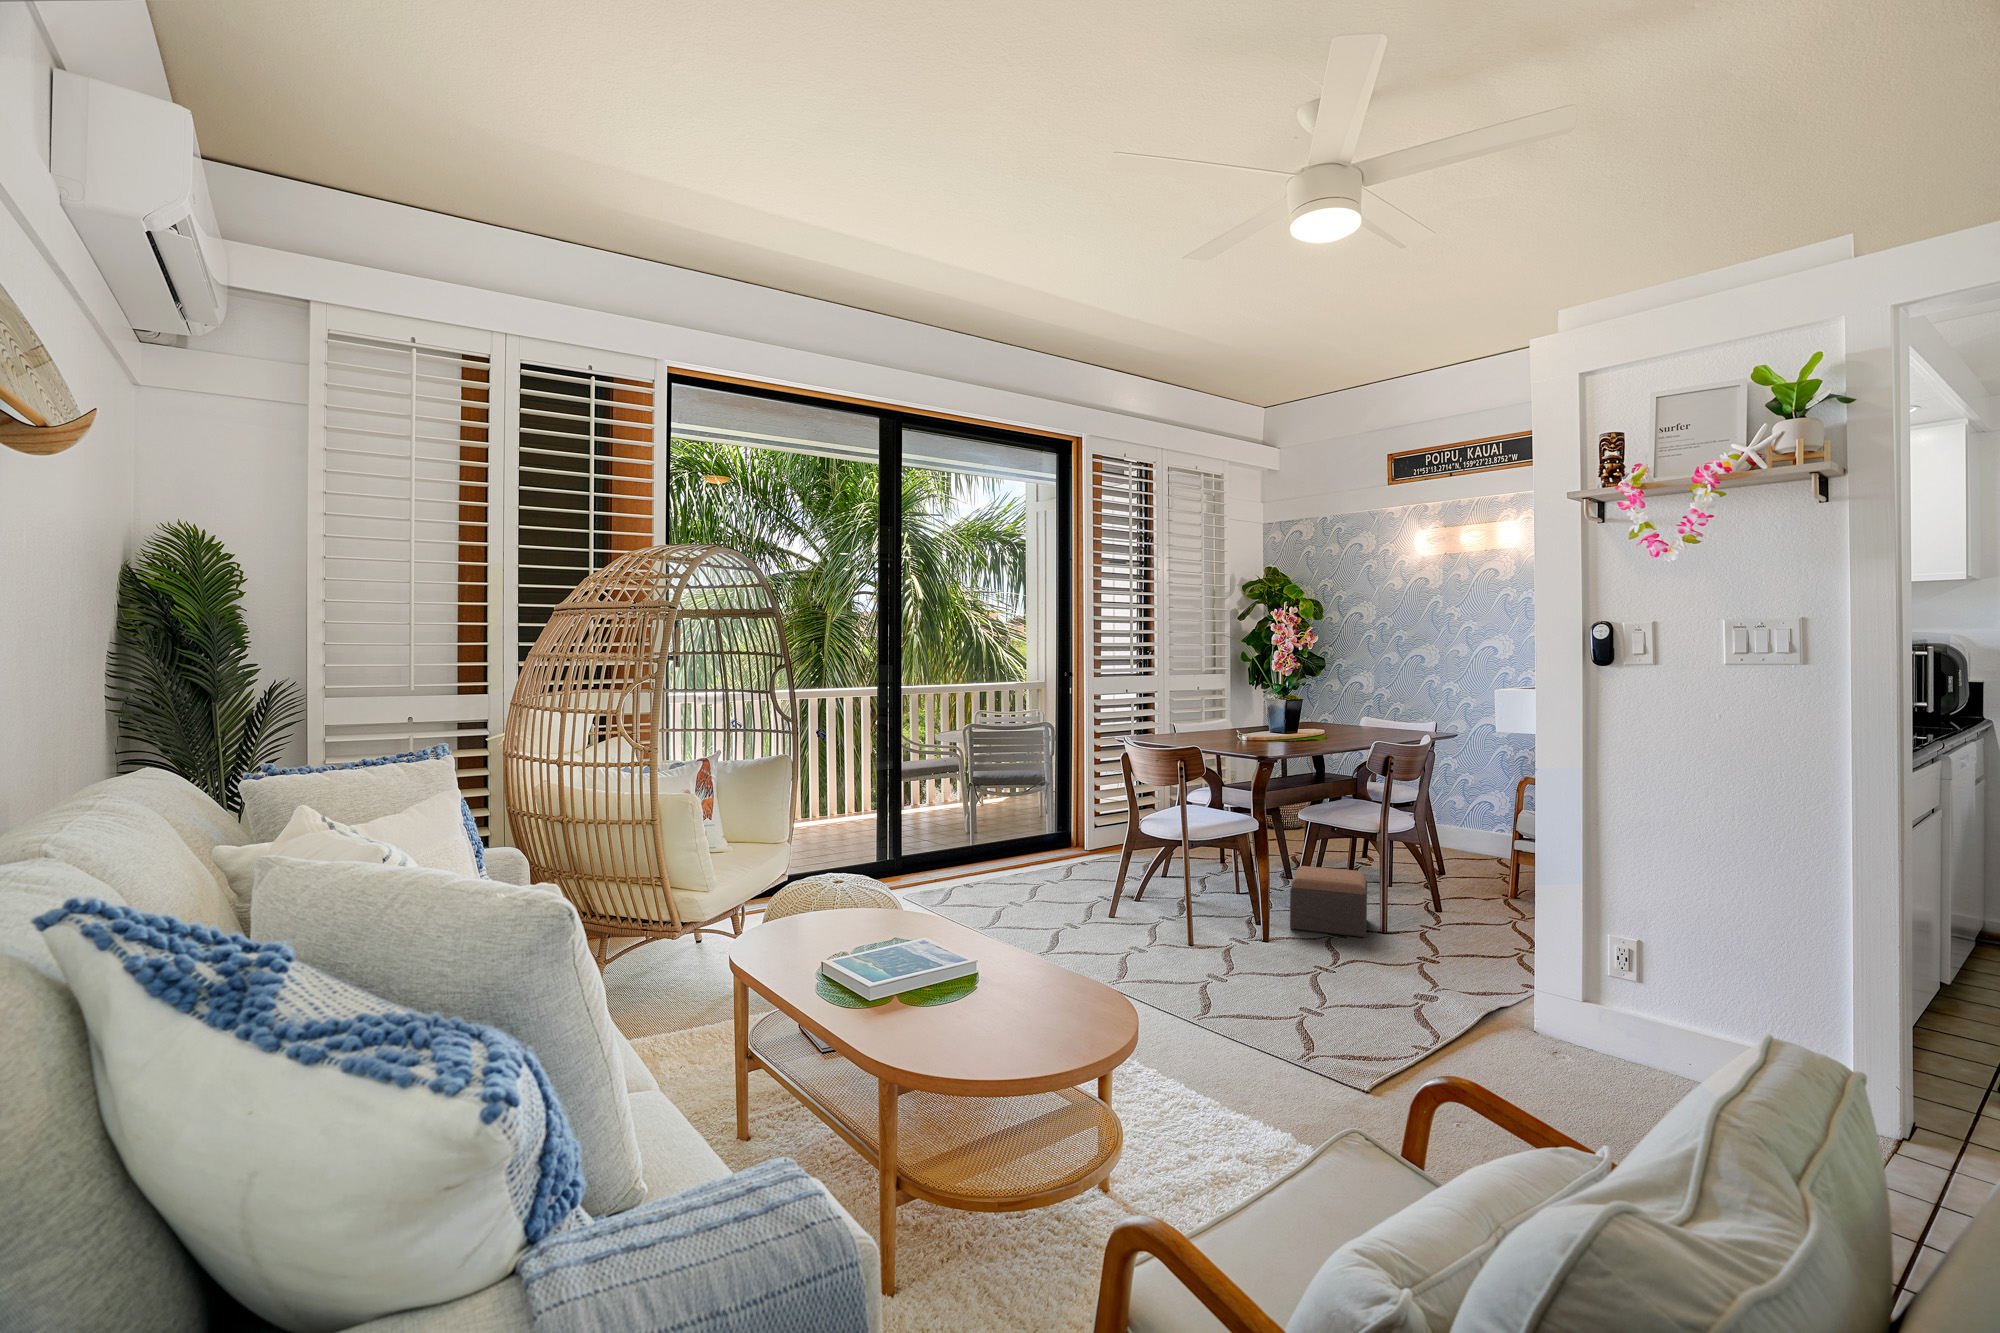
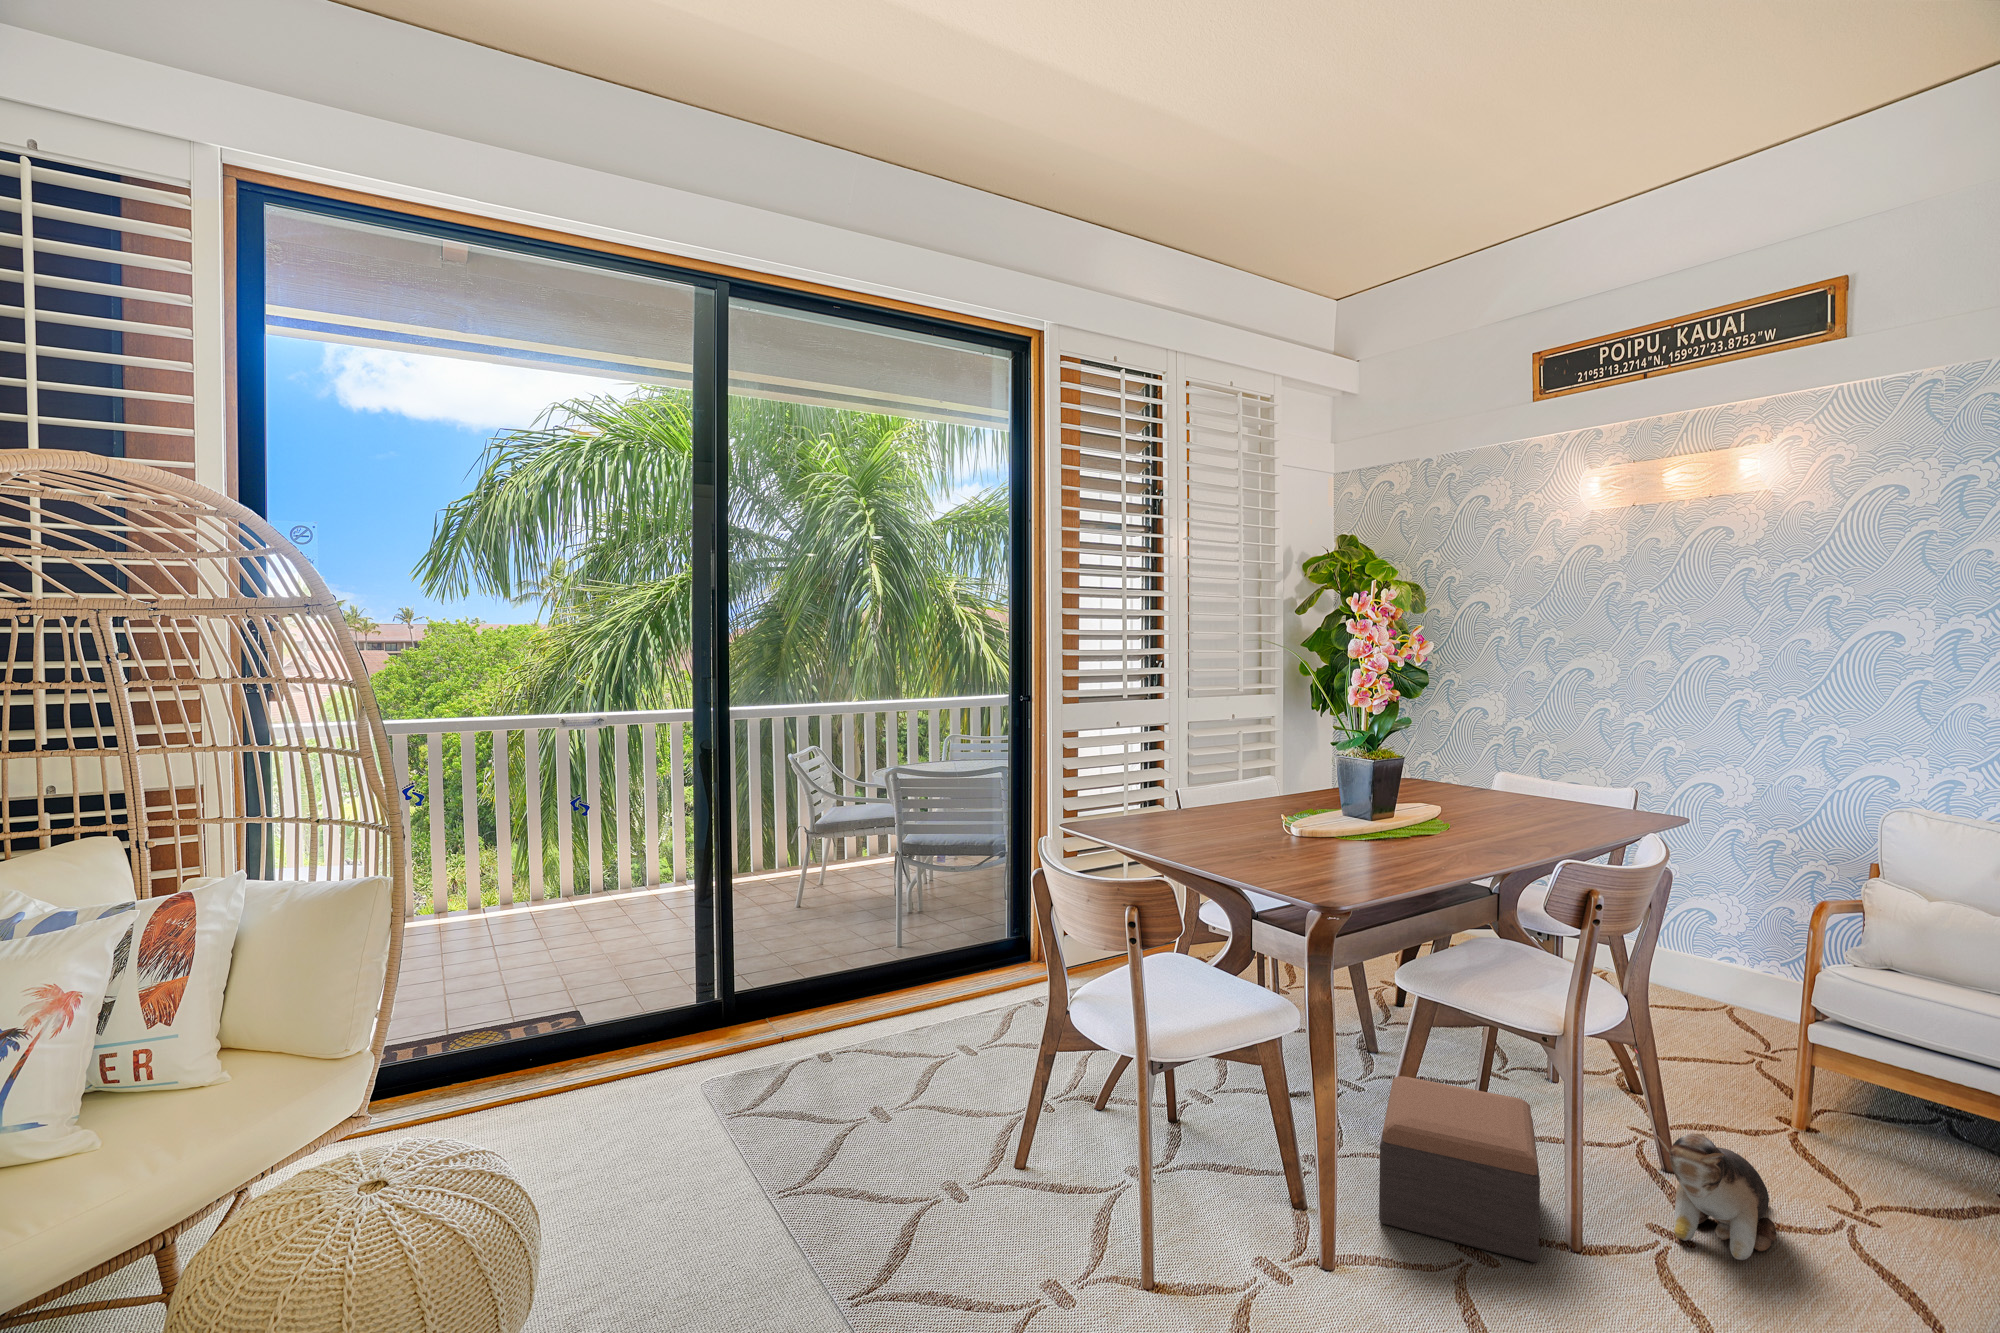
plush toy: none [1423,875,1481,934] -> present [1657,1133,1777,1260]

